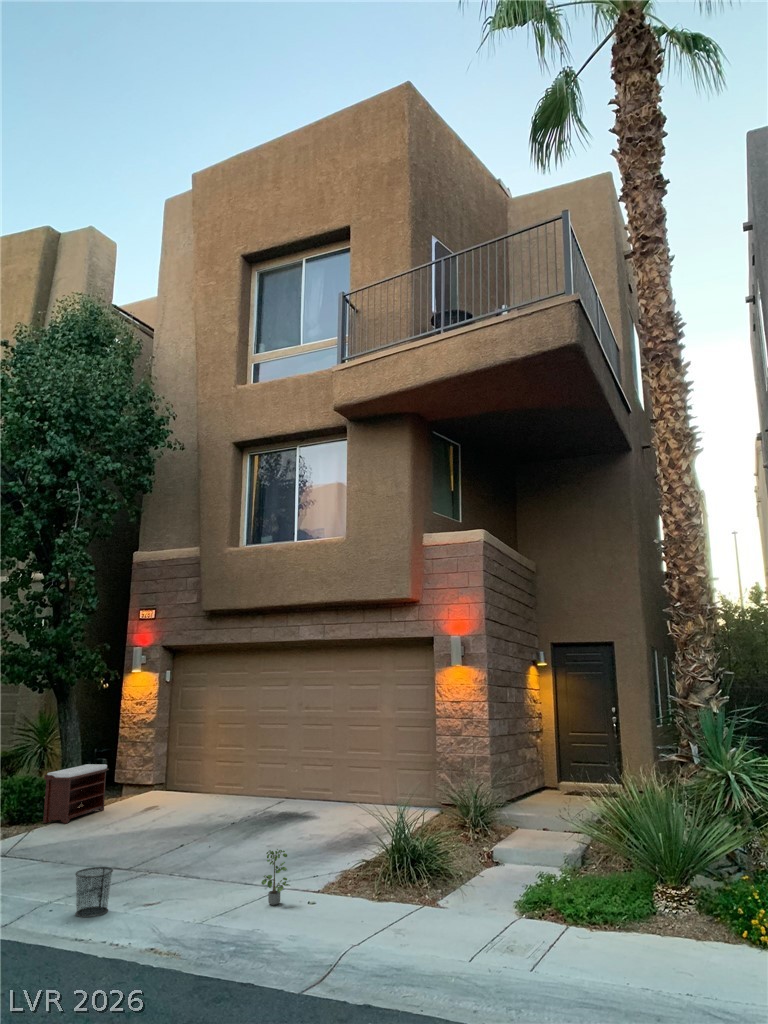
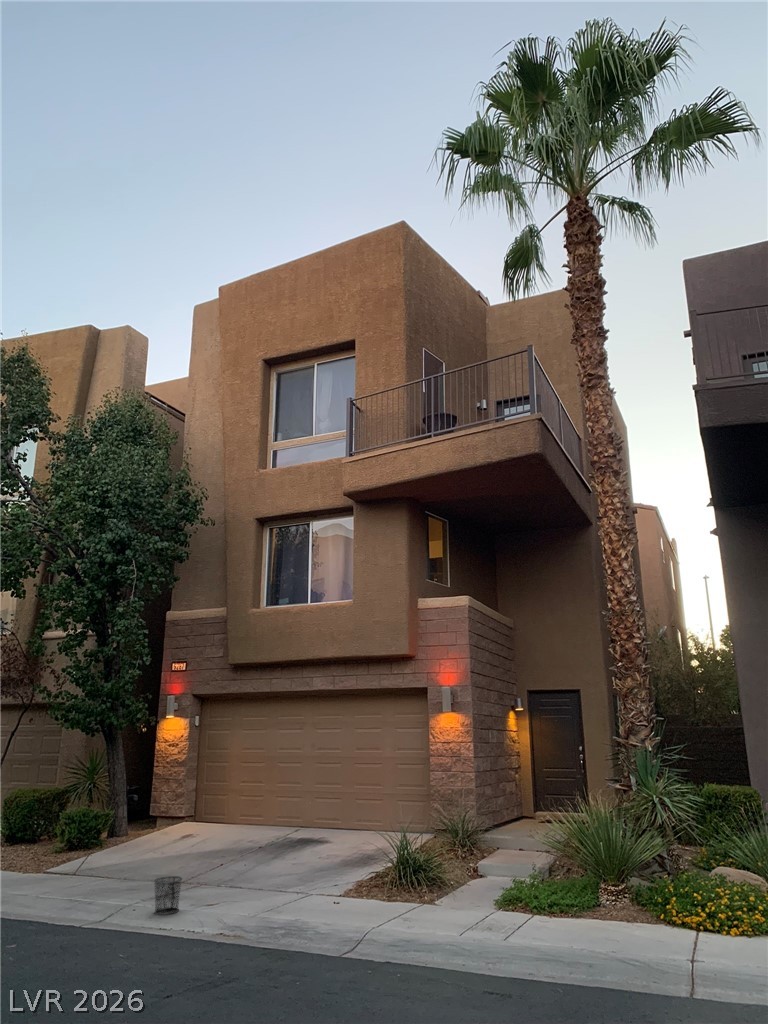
bench: present [43,764,109,824] -> none [96,800,148,851]
potted plant: present [261,849,290,905] -> none [298,860,322,904]

